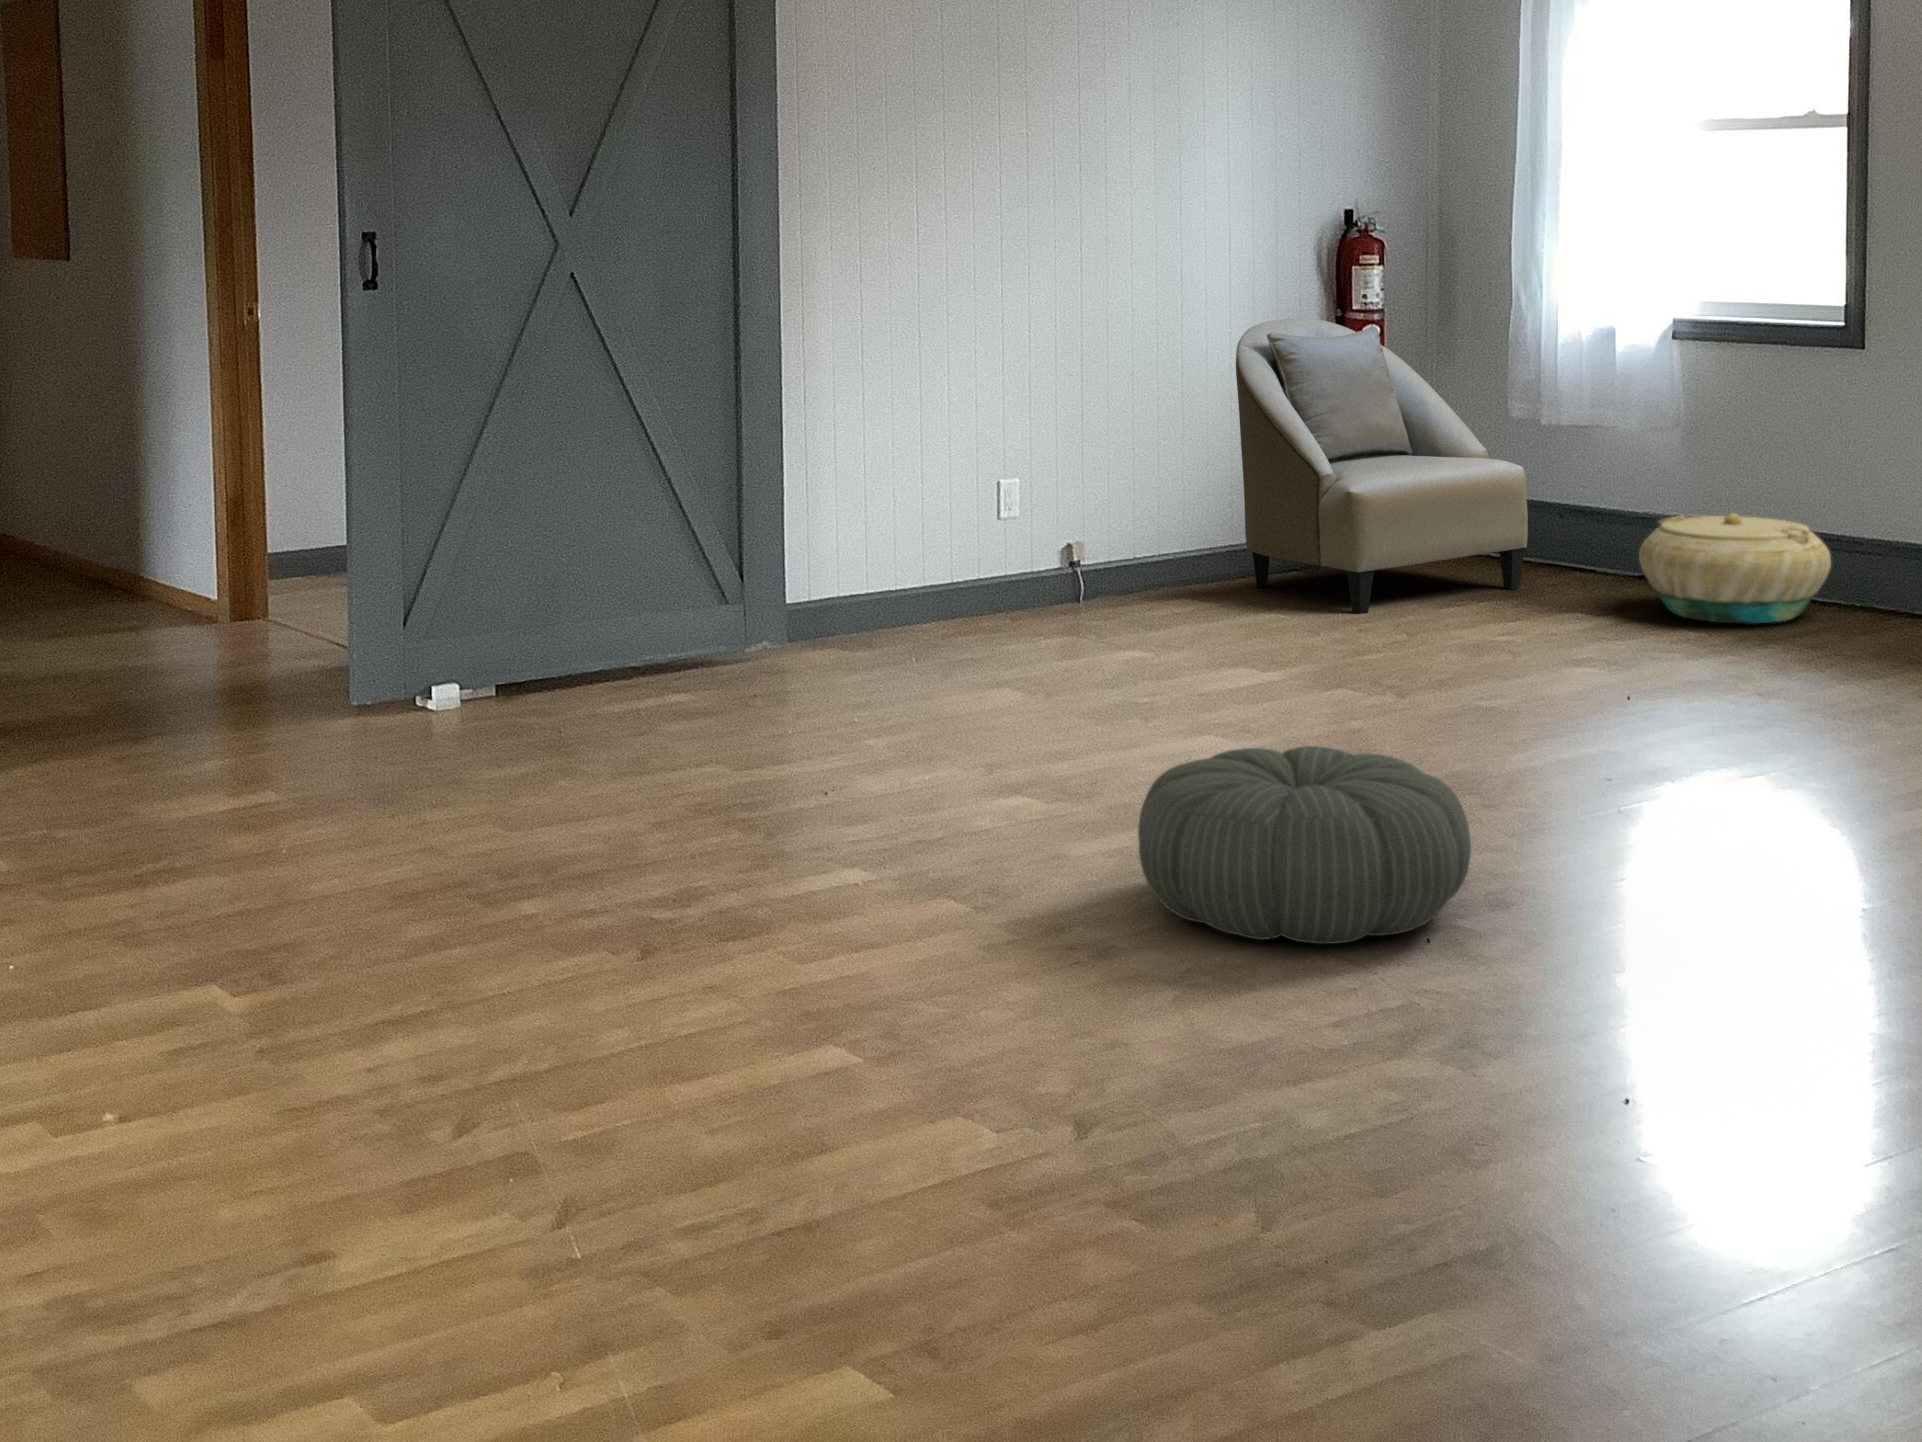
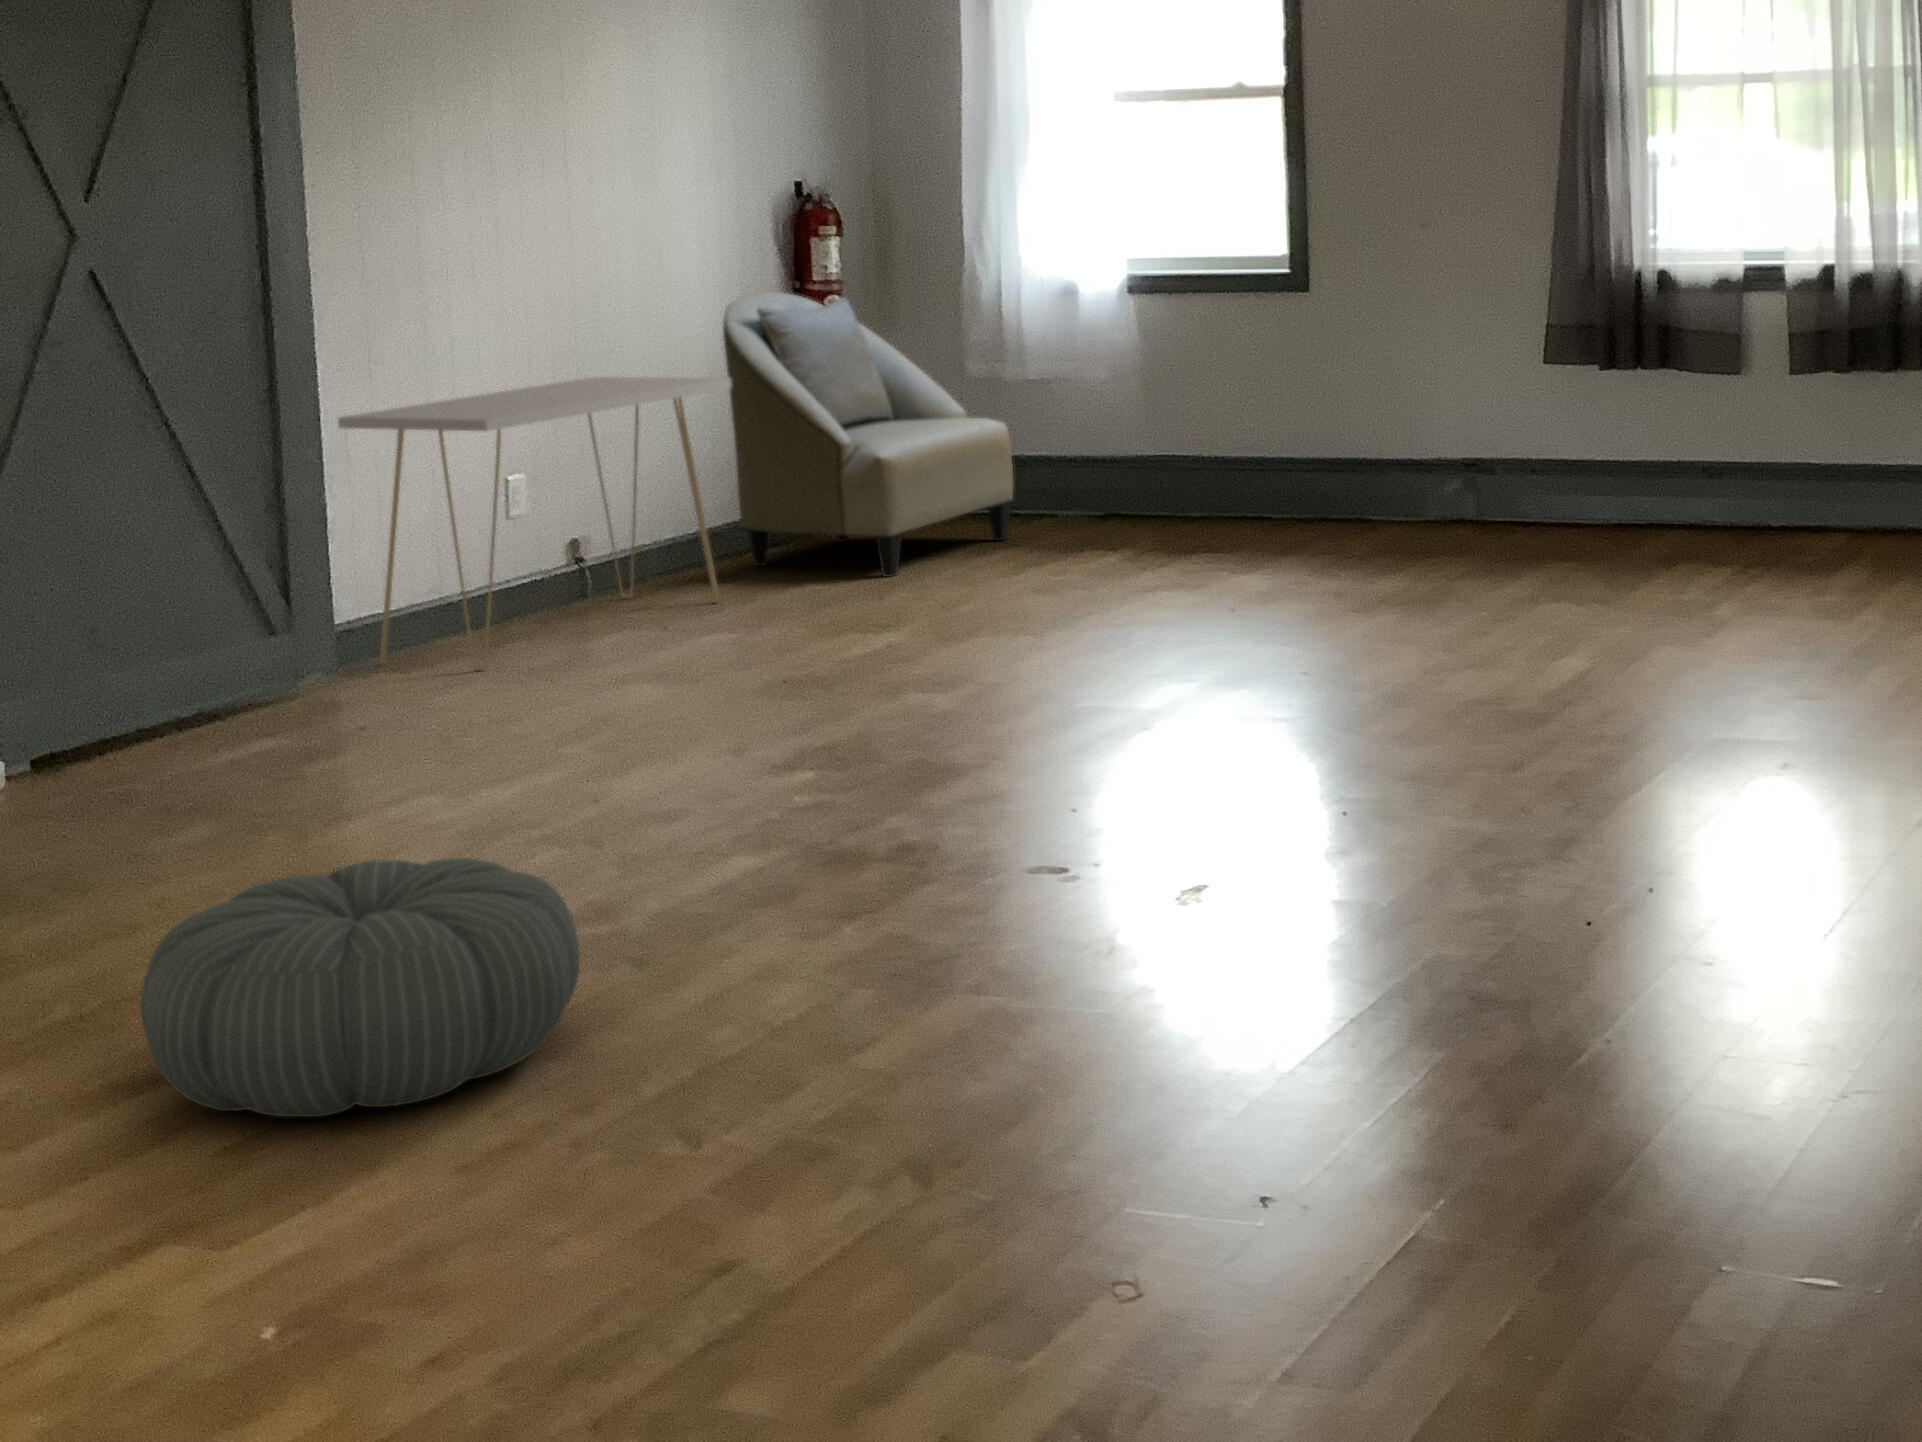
console table: none [823,391,1194,657] -> present [338,377,731,671]
basket: present [1639,513,1831,624] -> none [1135,447,1300,546]
pouf: present [1138,746,1471,944] -> present [141,858,580,1117]

